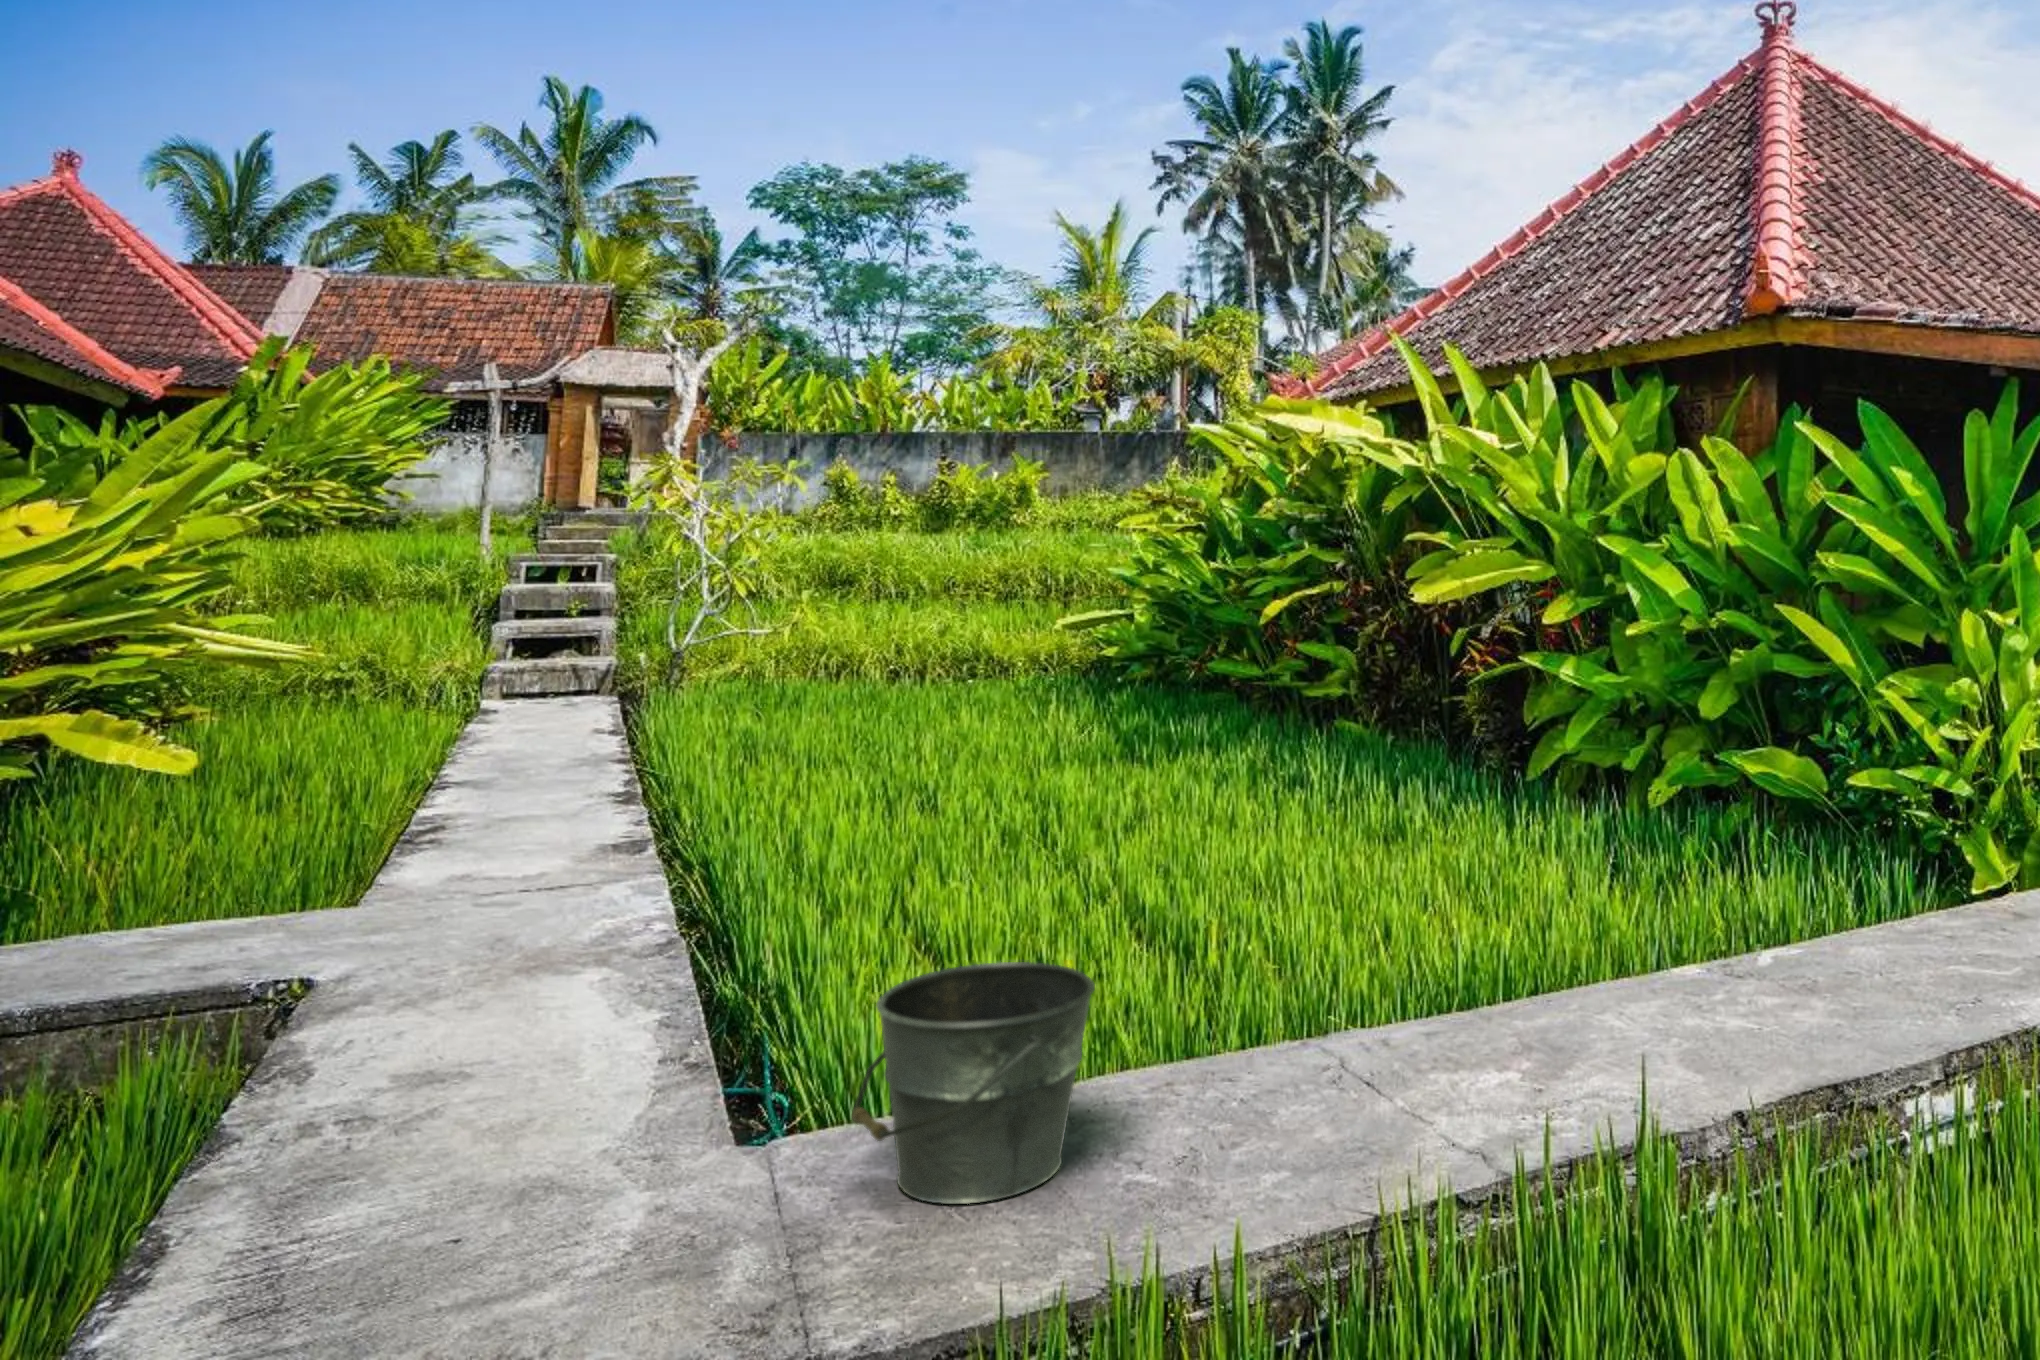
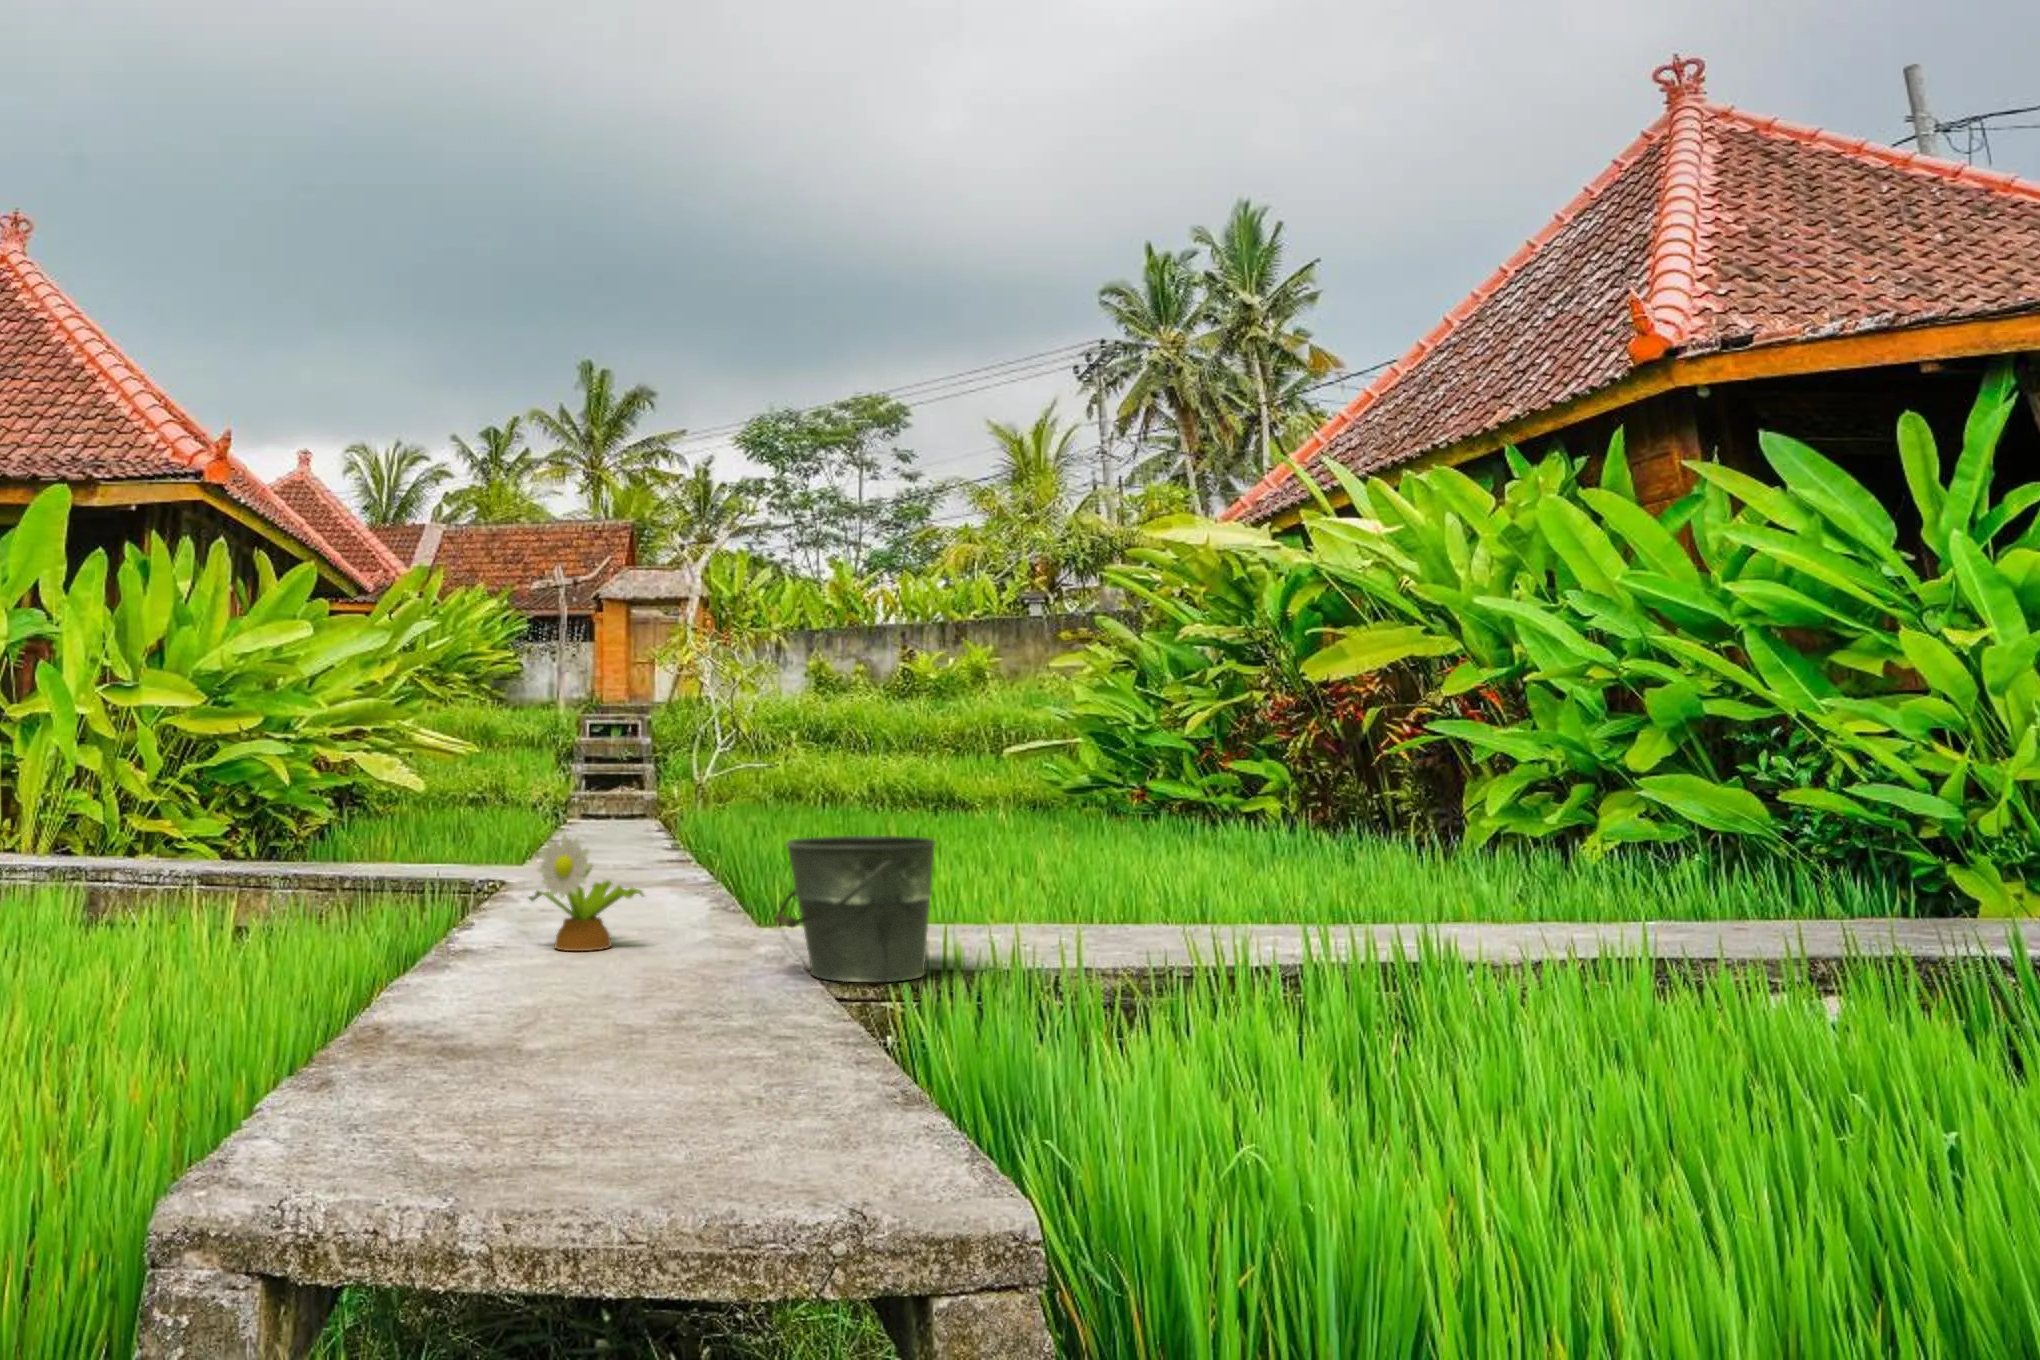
decorative plant: none [417,978,632,1153] -> present [529,834,644,951]

